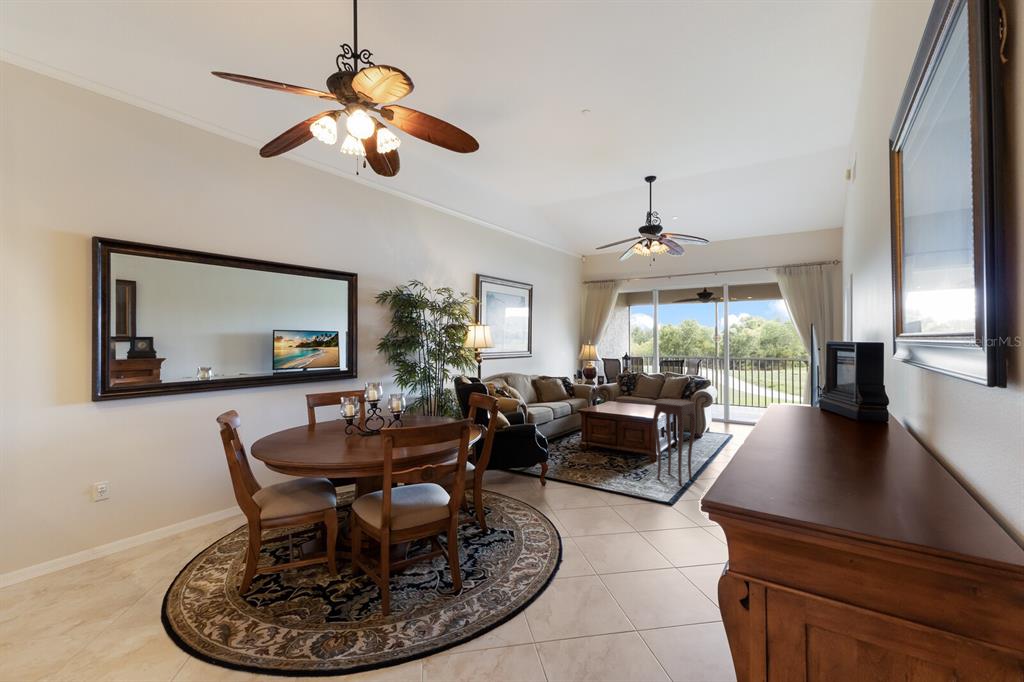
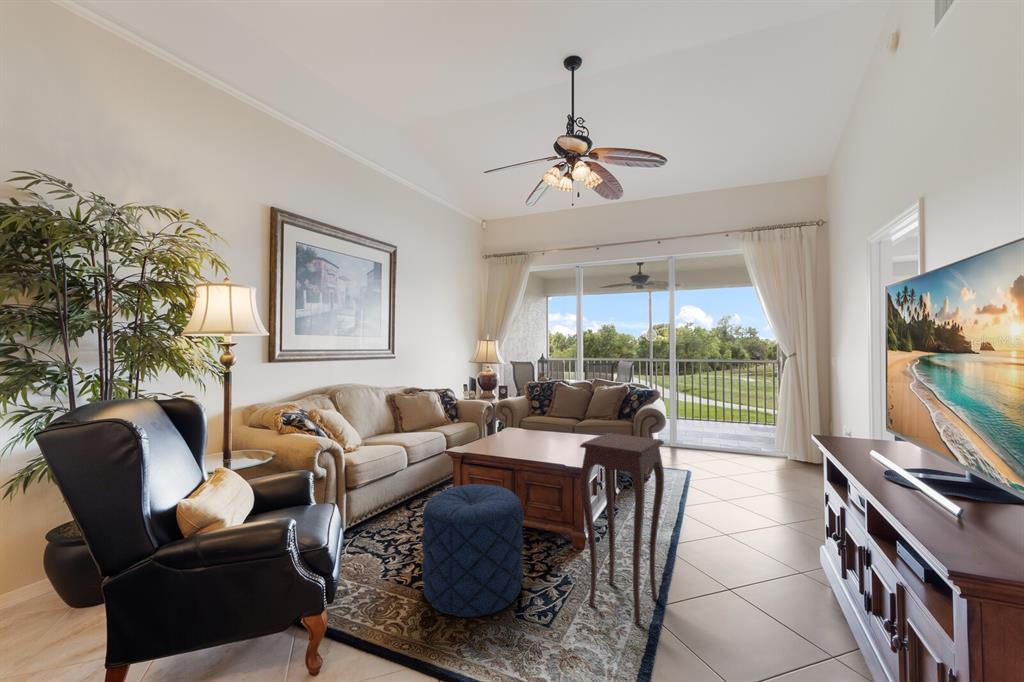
pouf: none [575,424,624,479] -> present [421,484,524,617]

